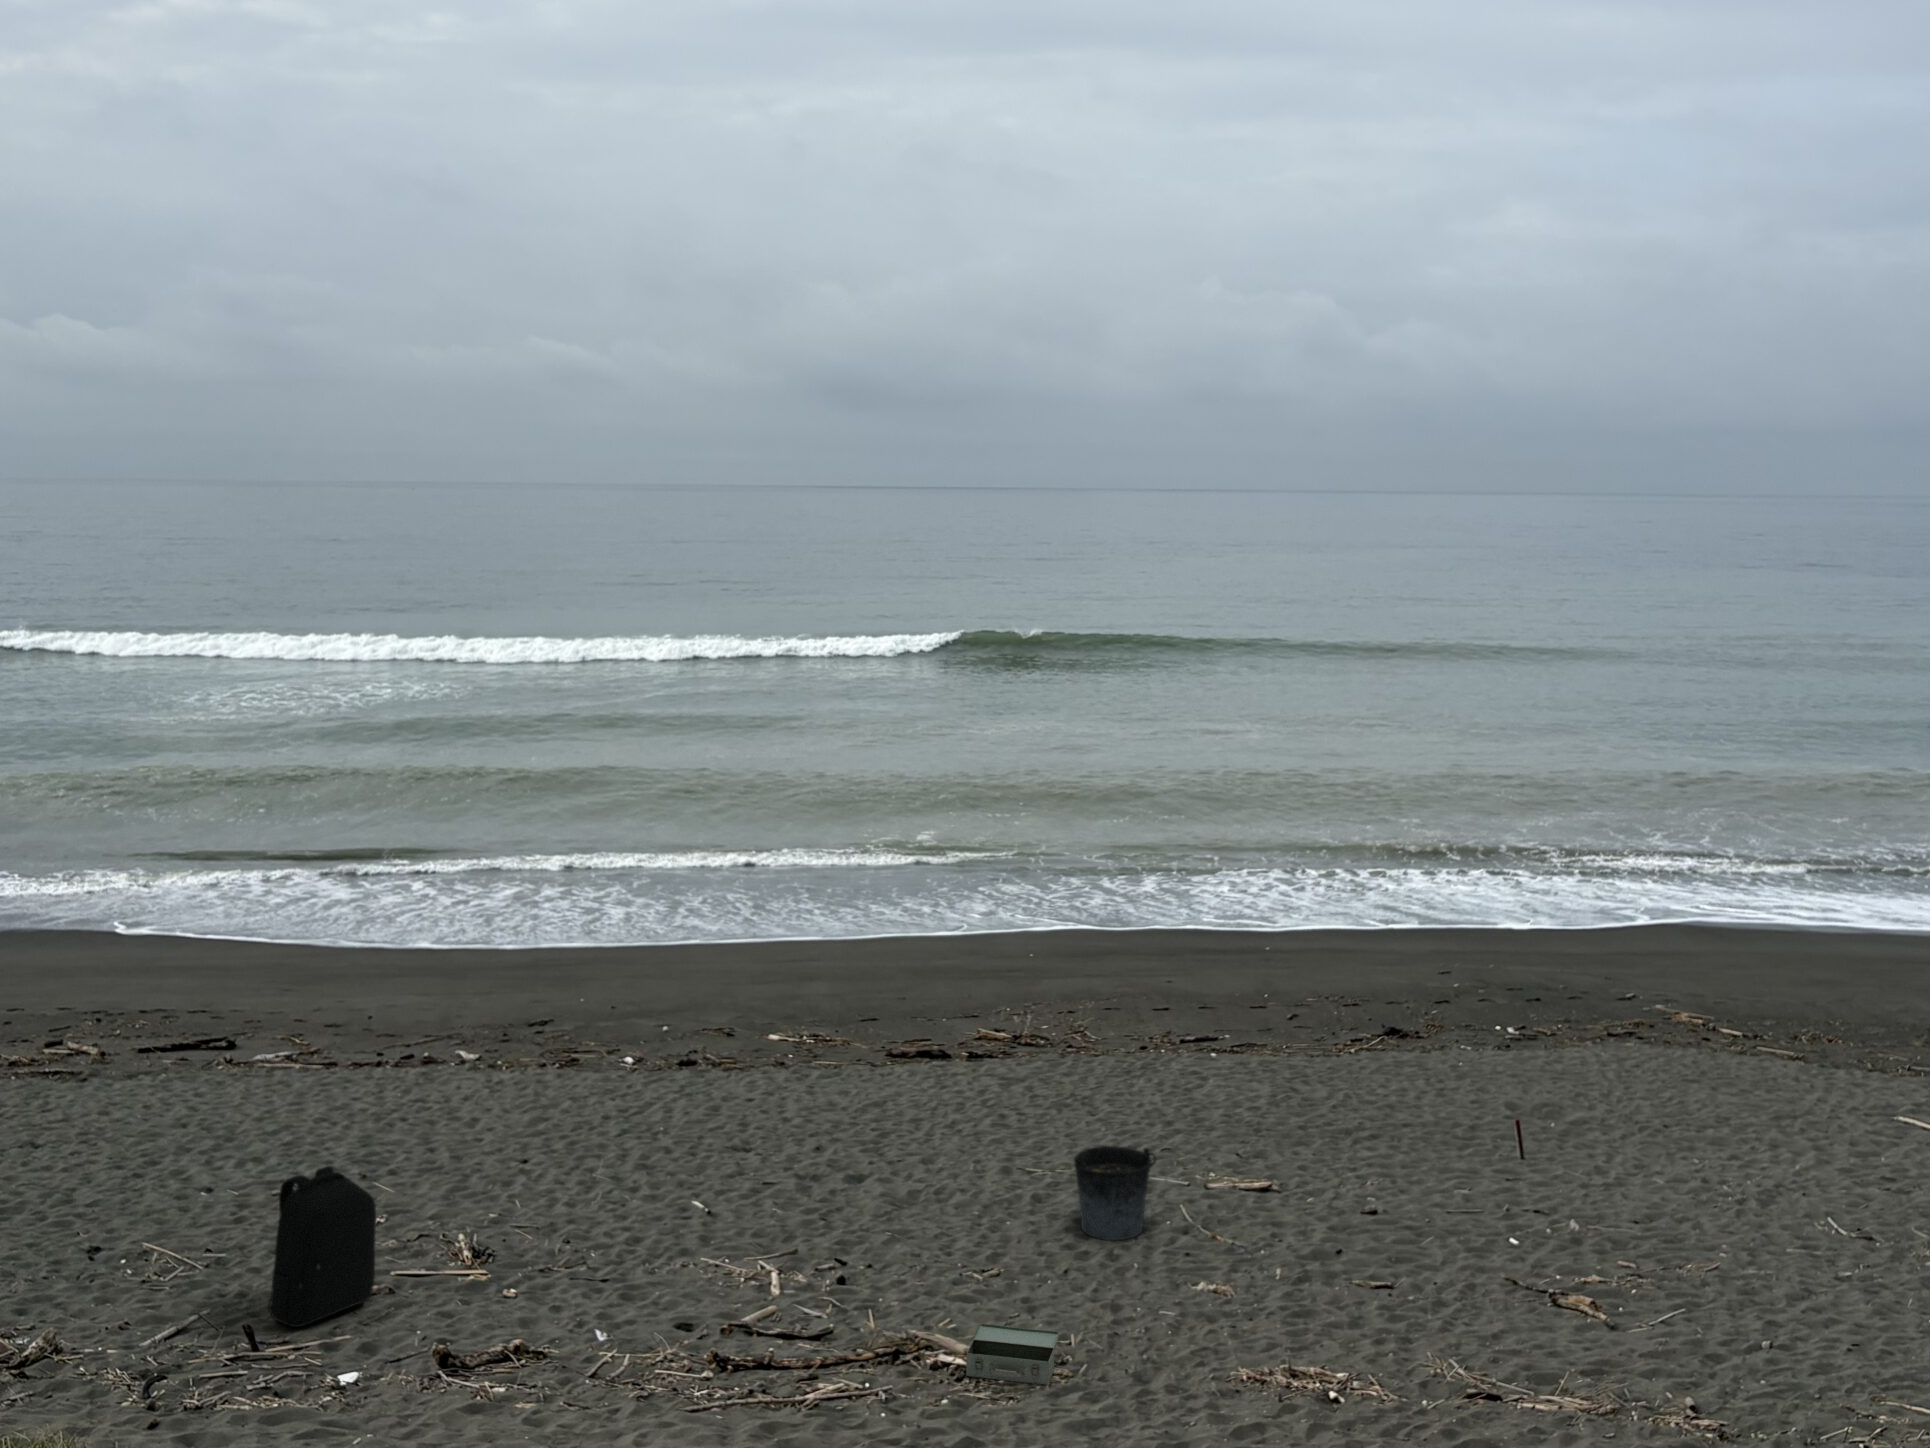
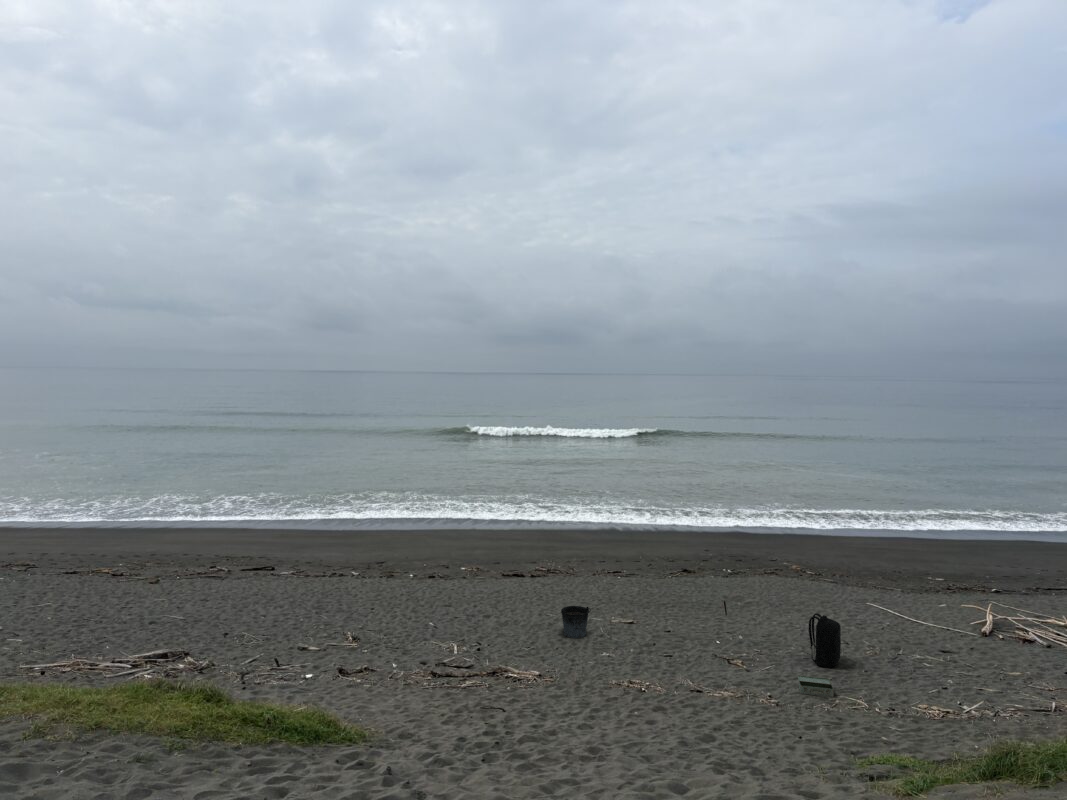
backpack: present [268,1166,376,1327] -> present [803,613,841,668]
toolbox: present [966,1324,1059,1385] -> present [797,676,834,697]

